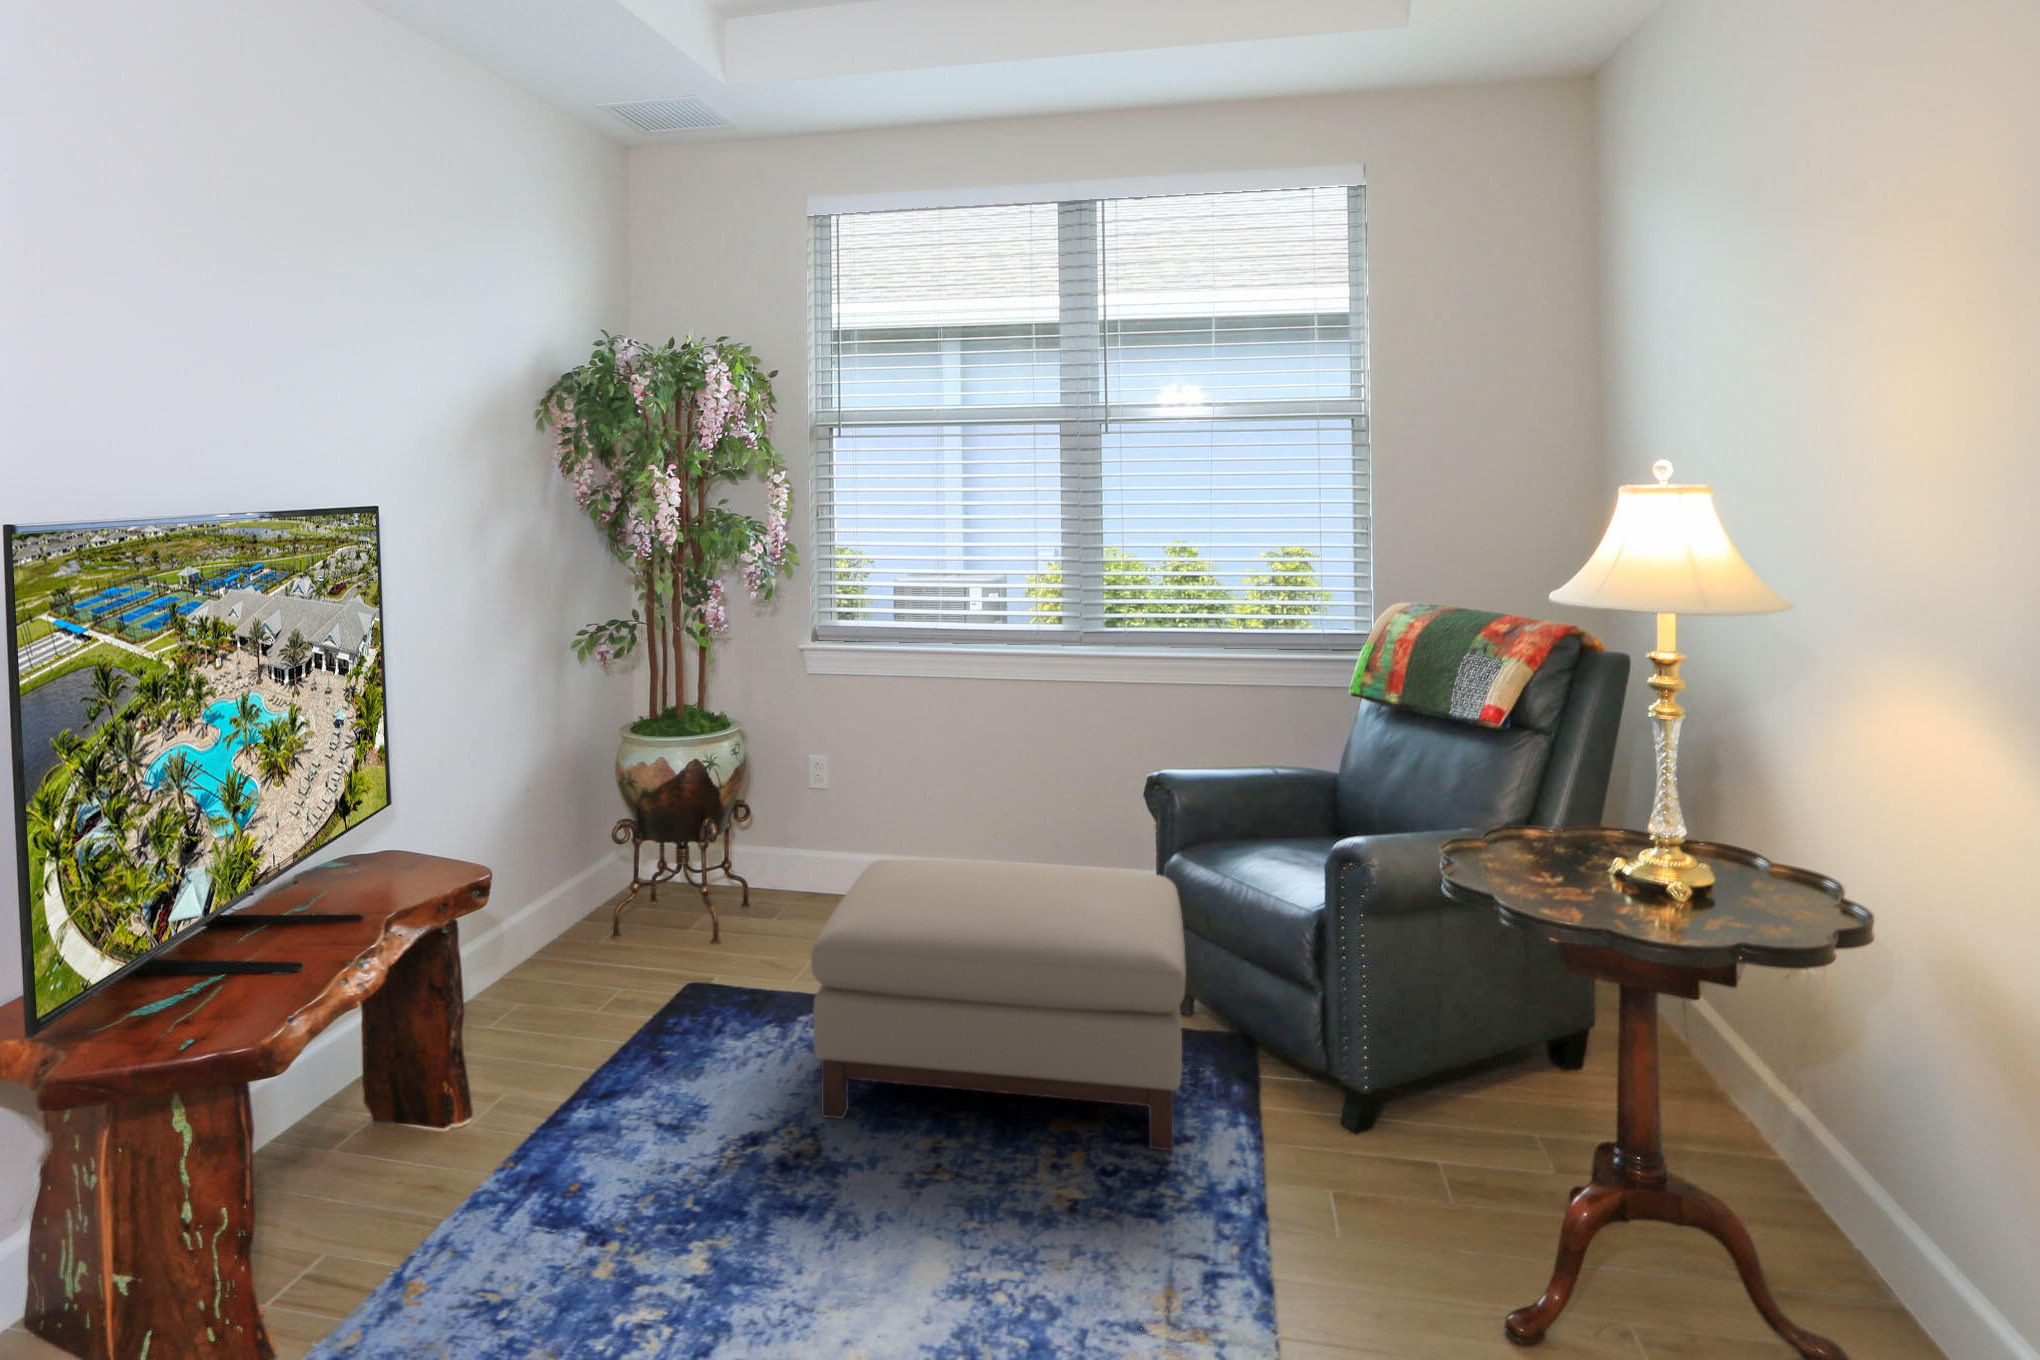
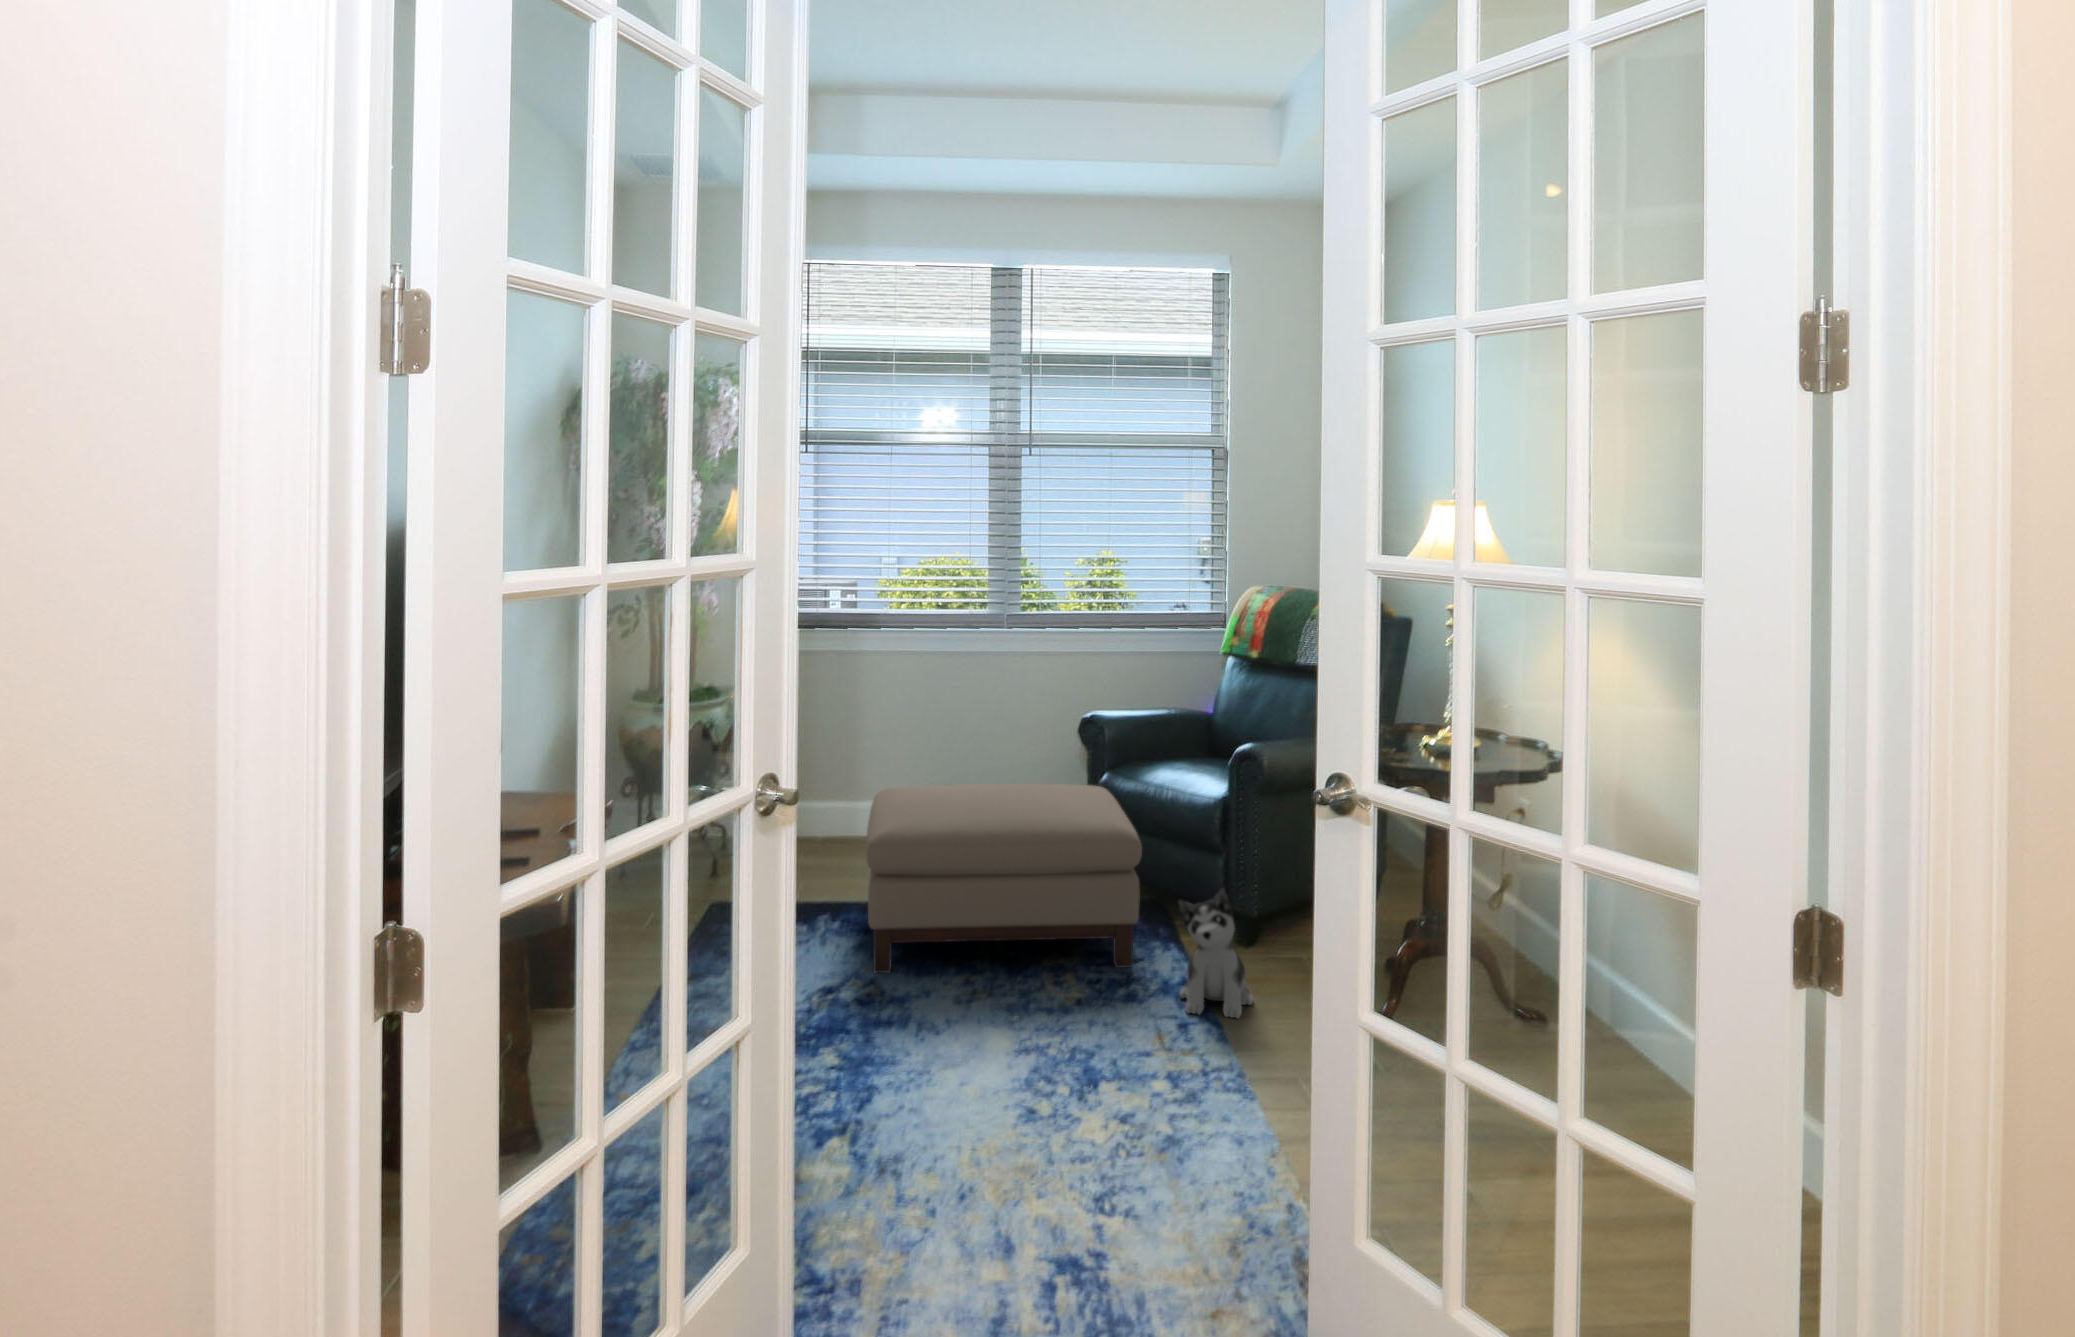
plush toy: none [1216,1069,1334,1275] -> present [1178,888,1253,1018]

